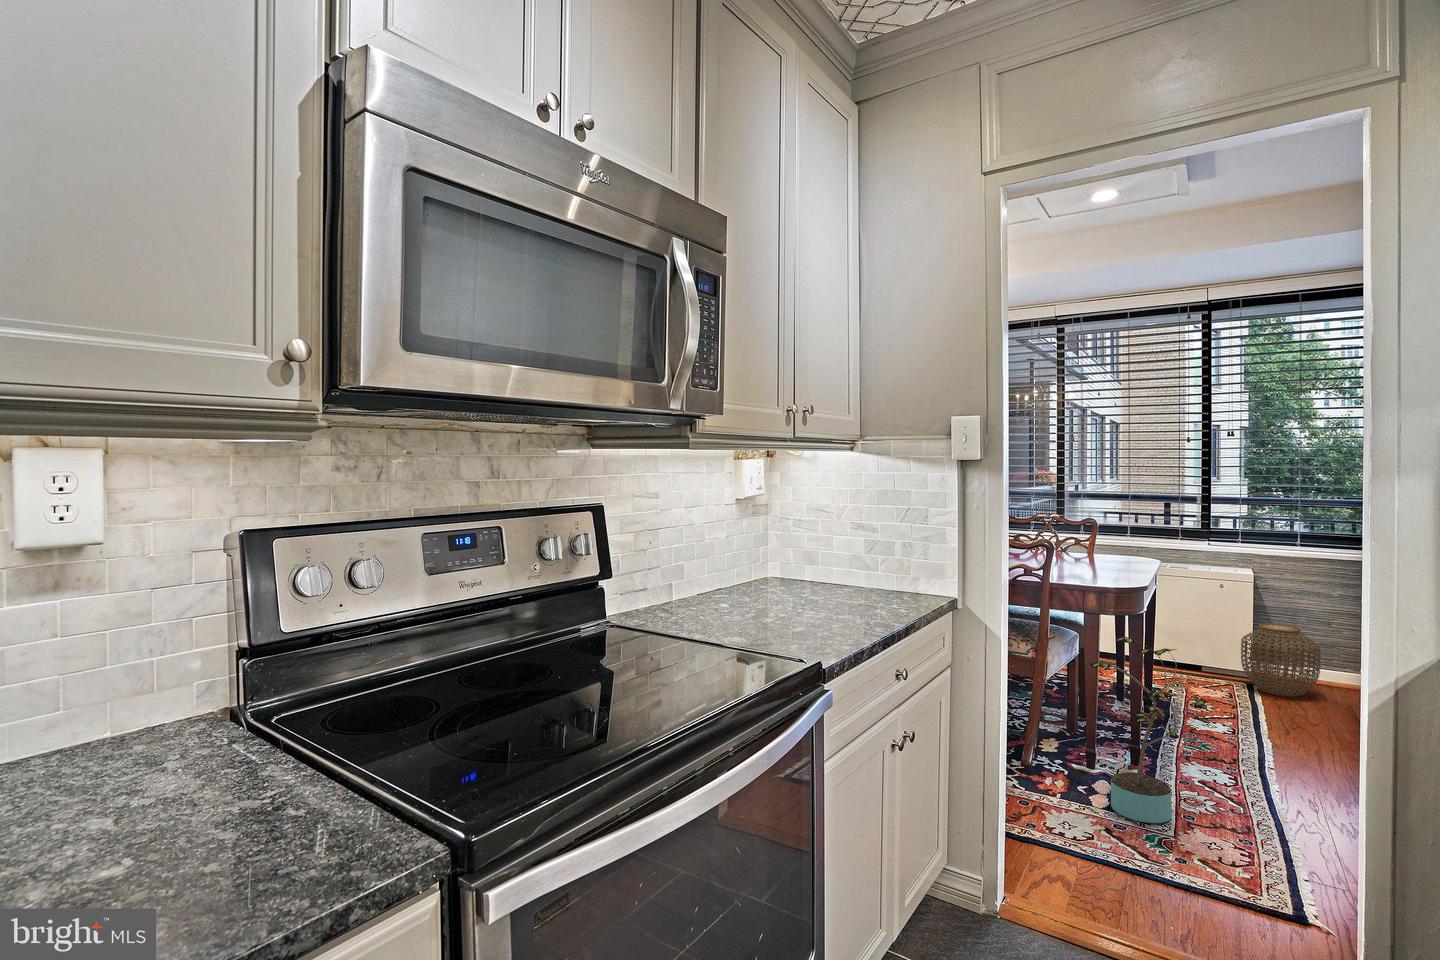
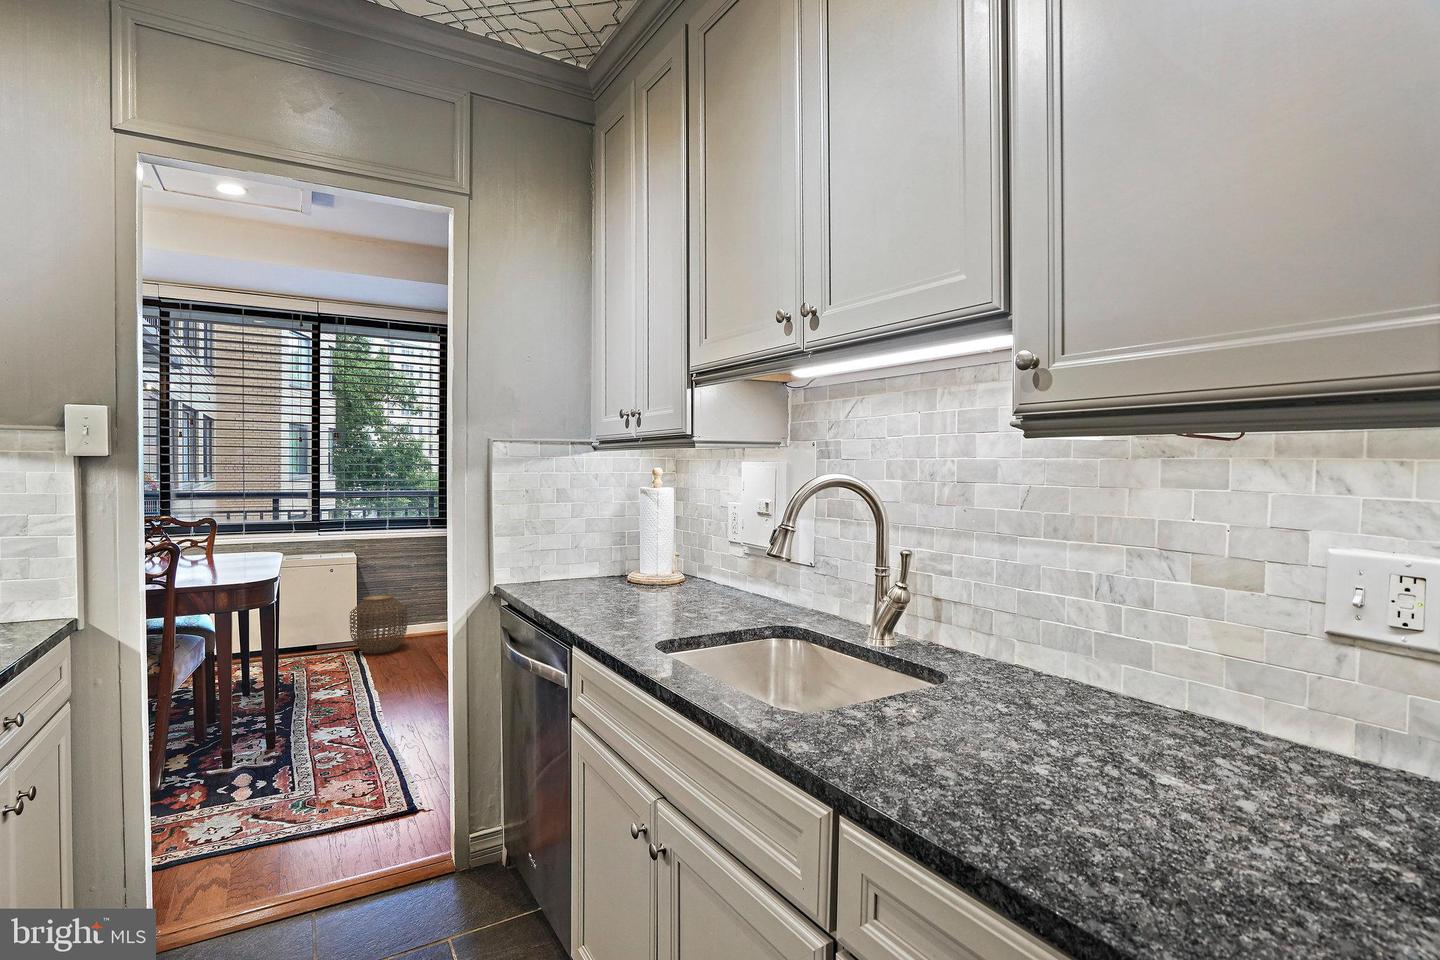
potted plant: present [1090,637,1211,823] -> none [228,627,342,797]

